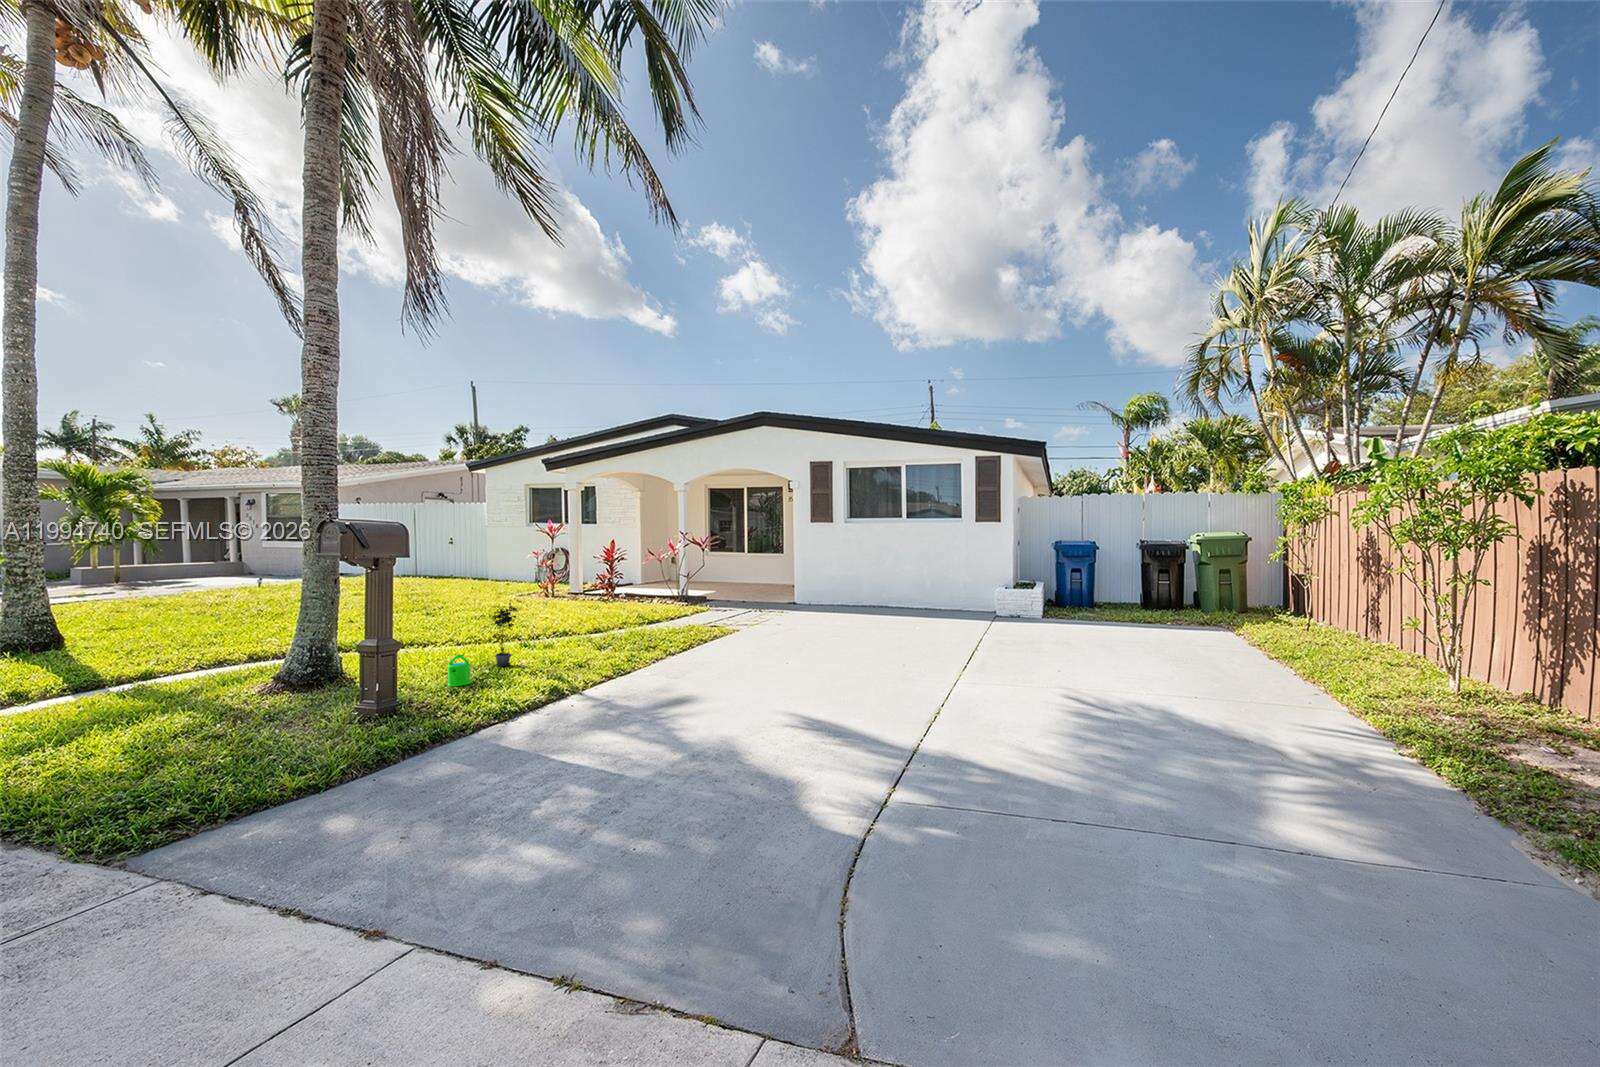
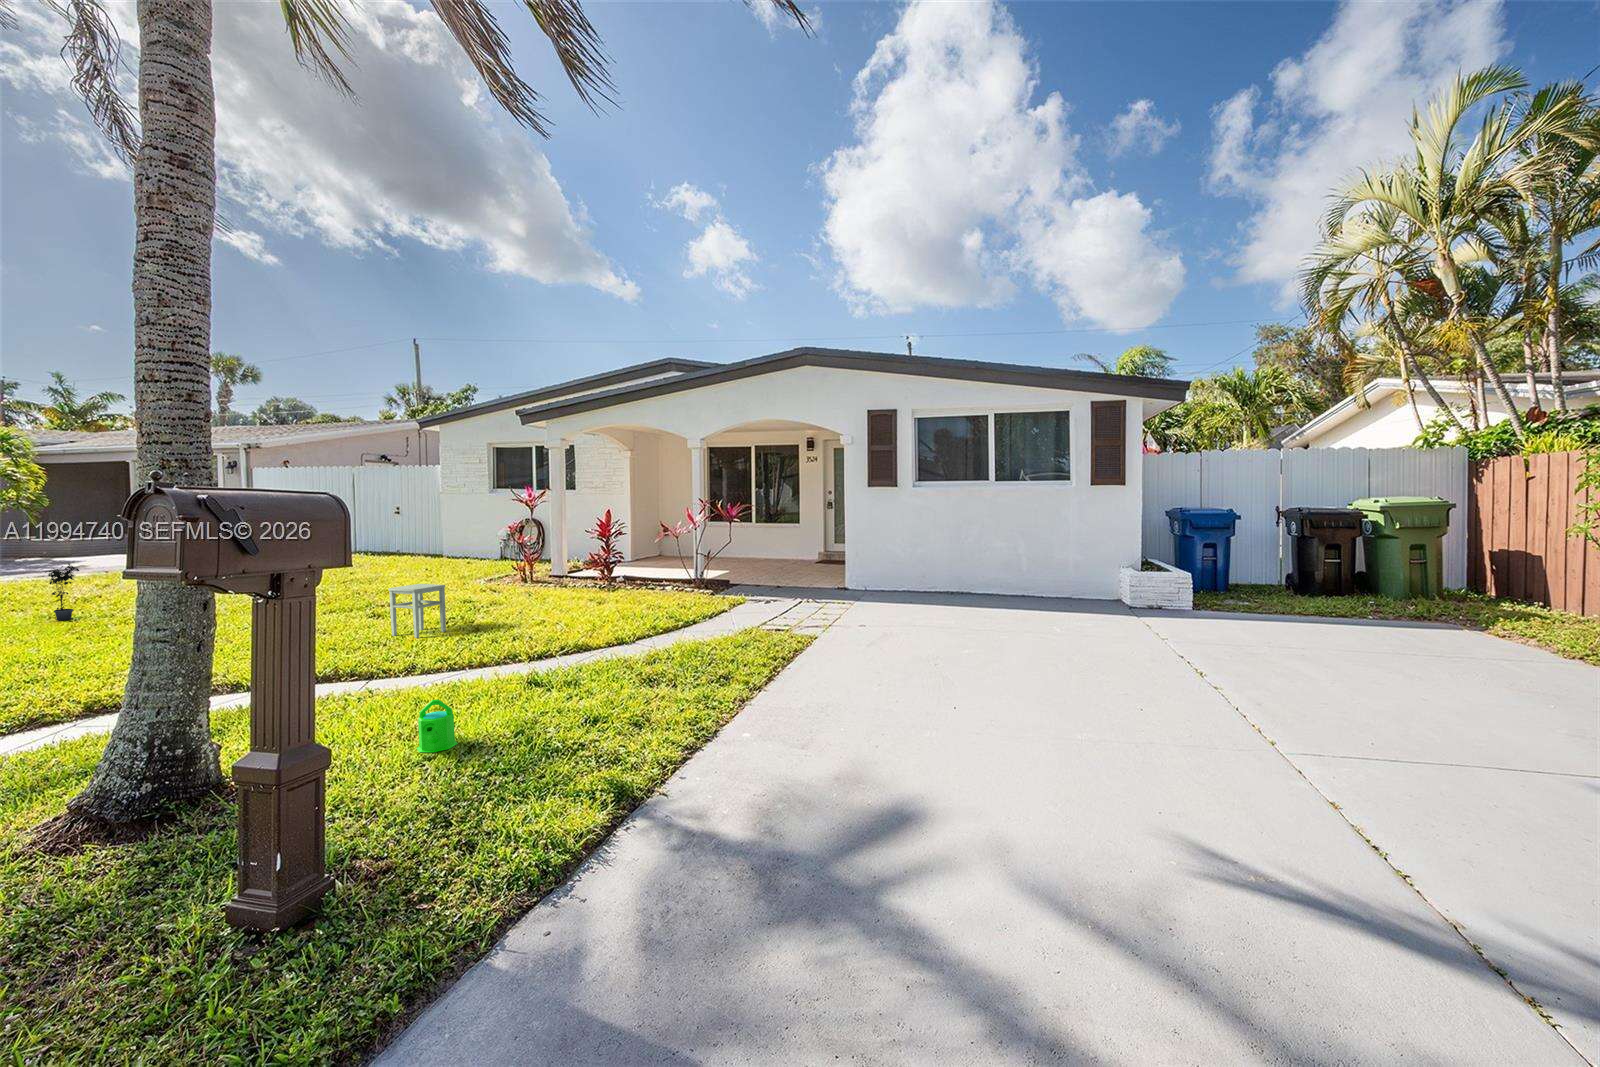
stool: none [438,591,478,629] -> present [388,584,446,638]
potted plant: present [492,603,518,667] -> present [45,563,79,621]

